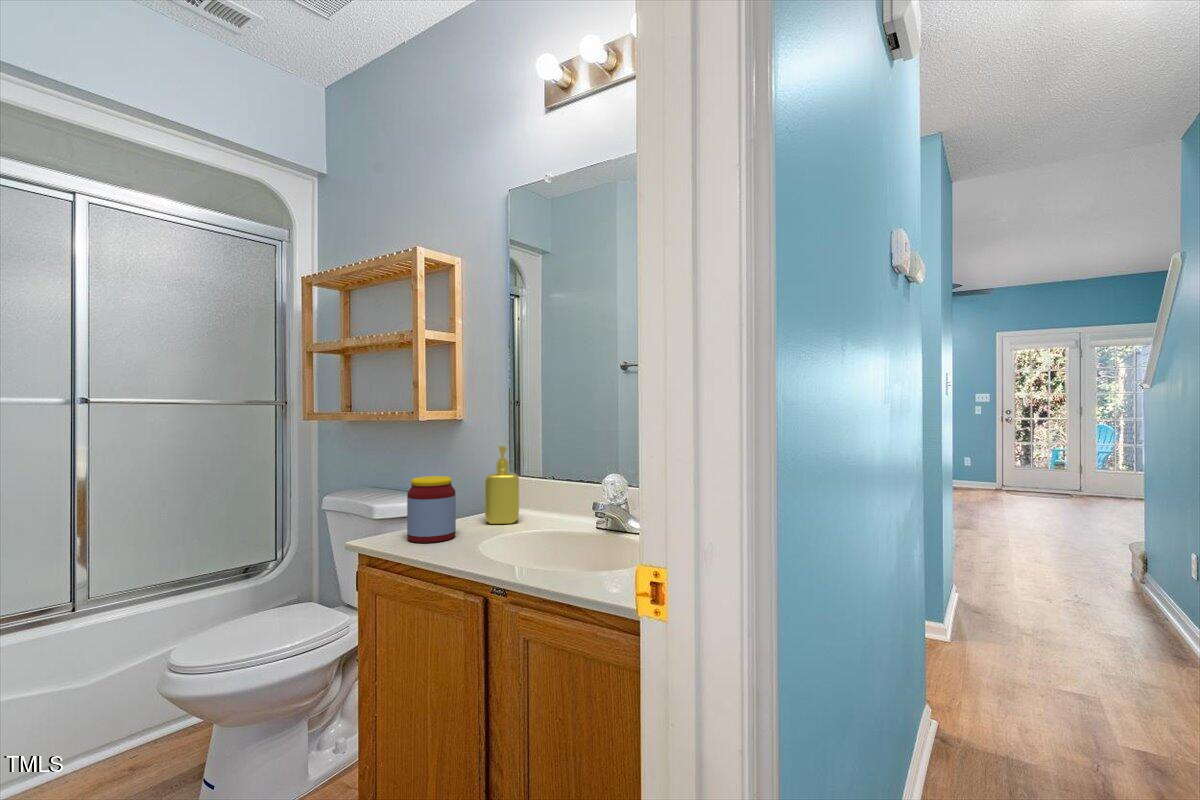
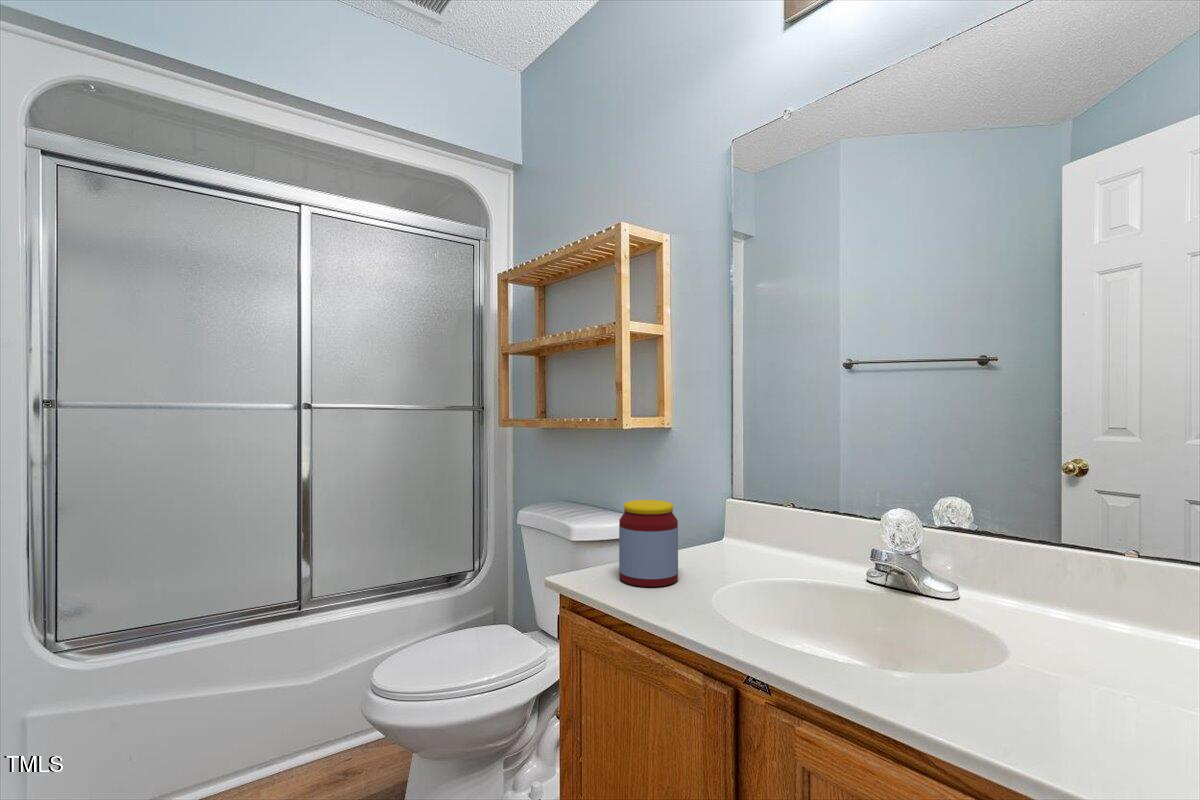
soap dispenser: present [485,446,519,524] -> none [709,463,753,564]

